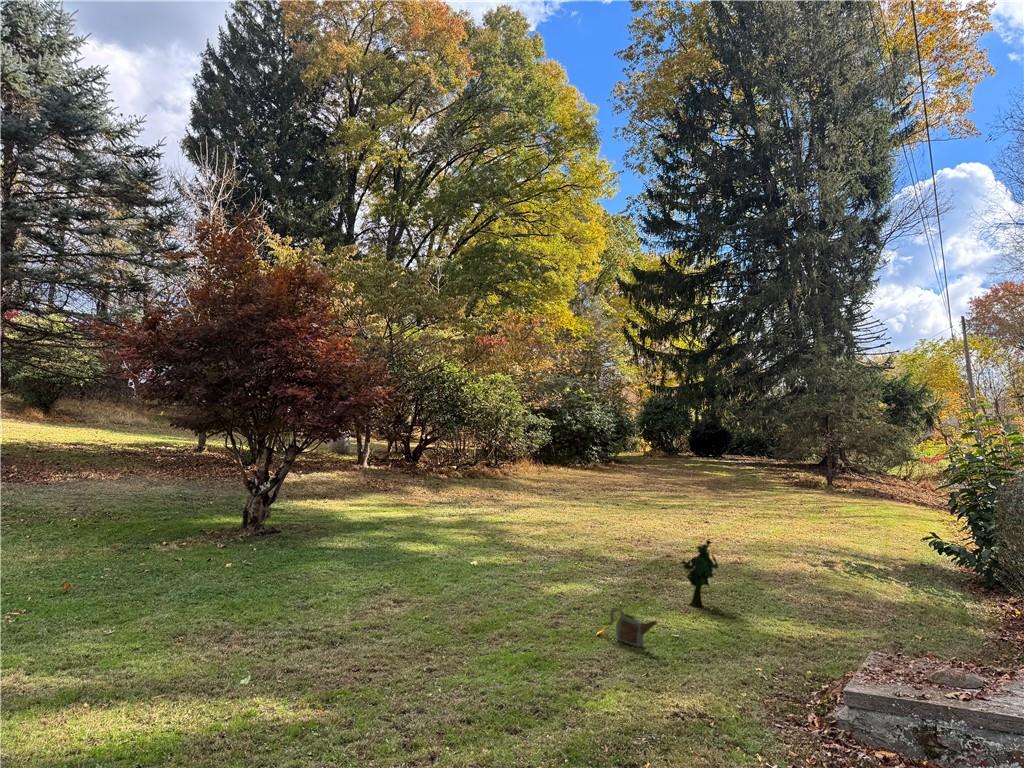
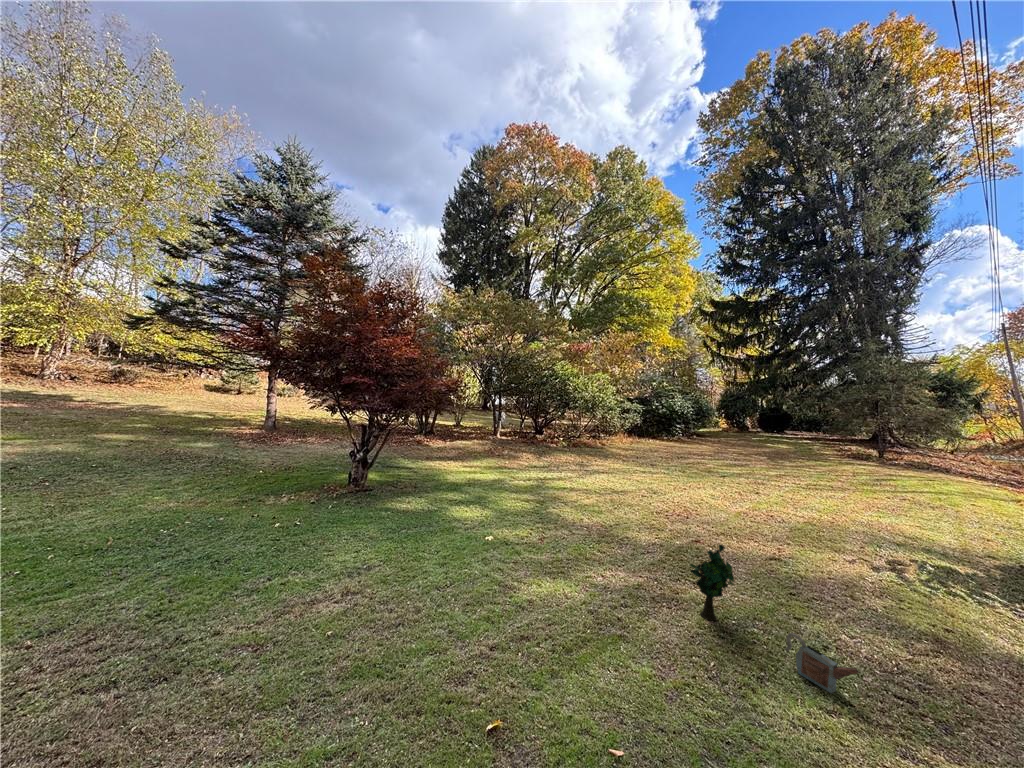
watering can: present [609,607,657,647] -> present [785,633,860,693]

